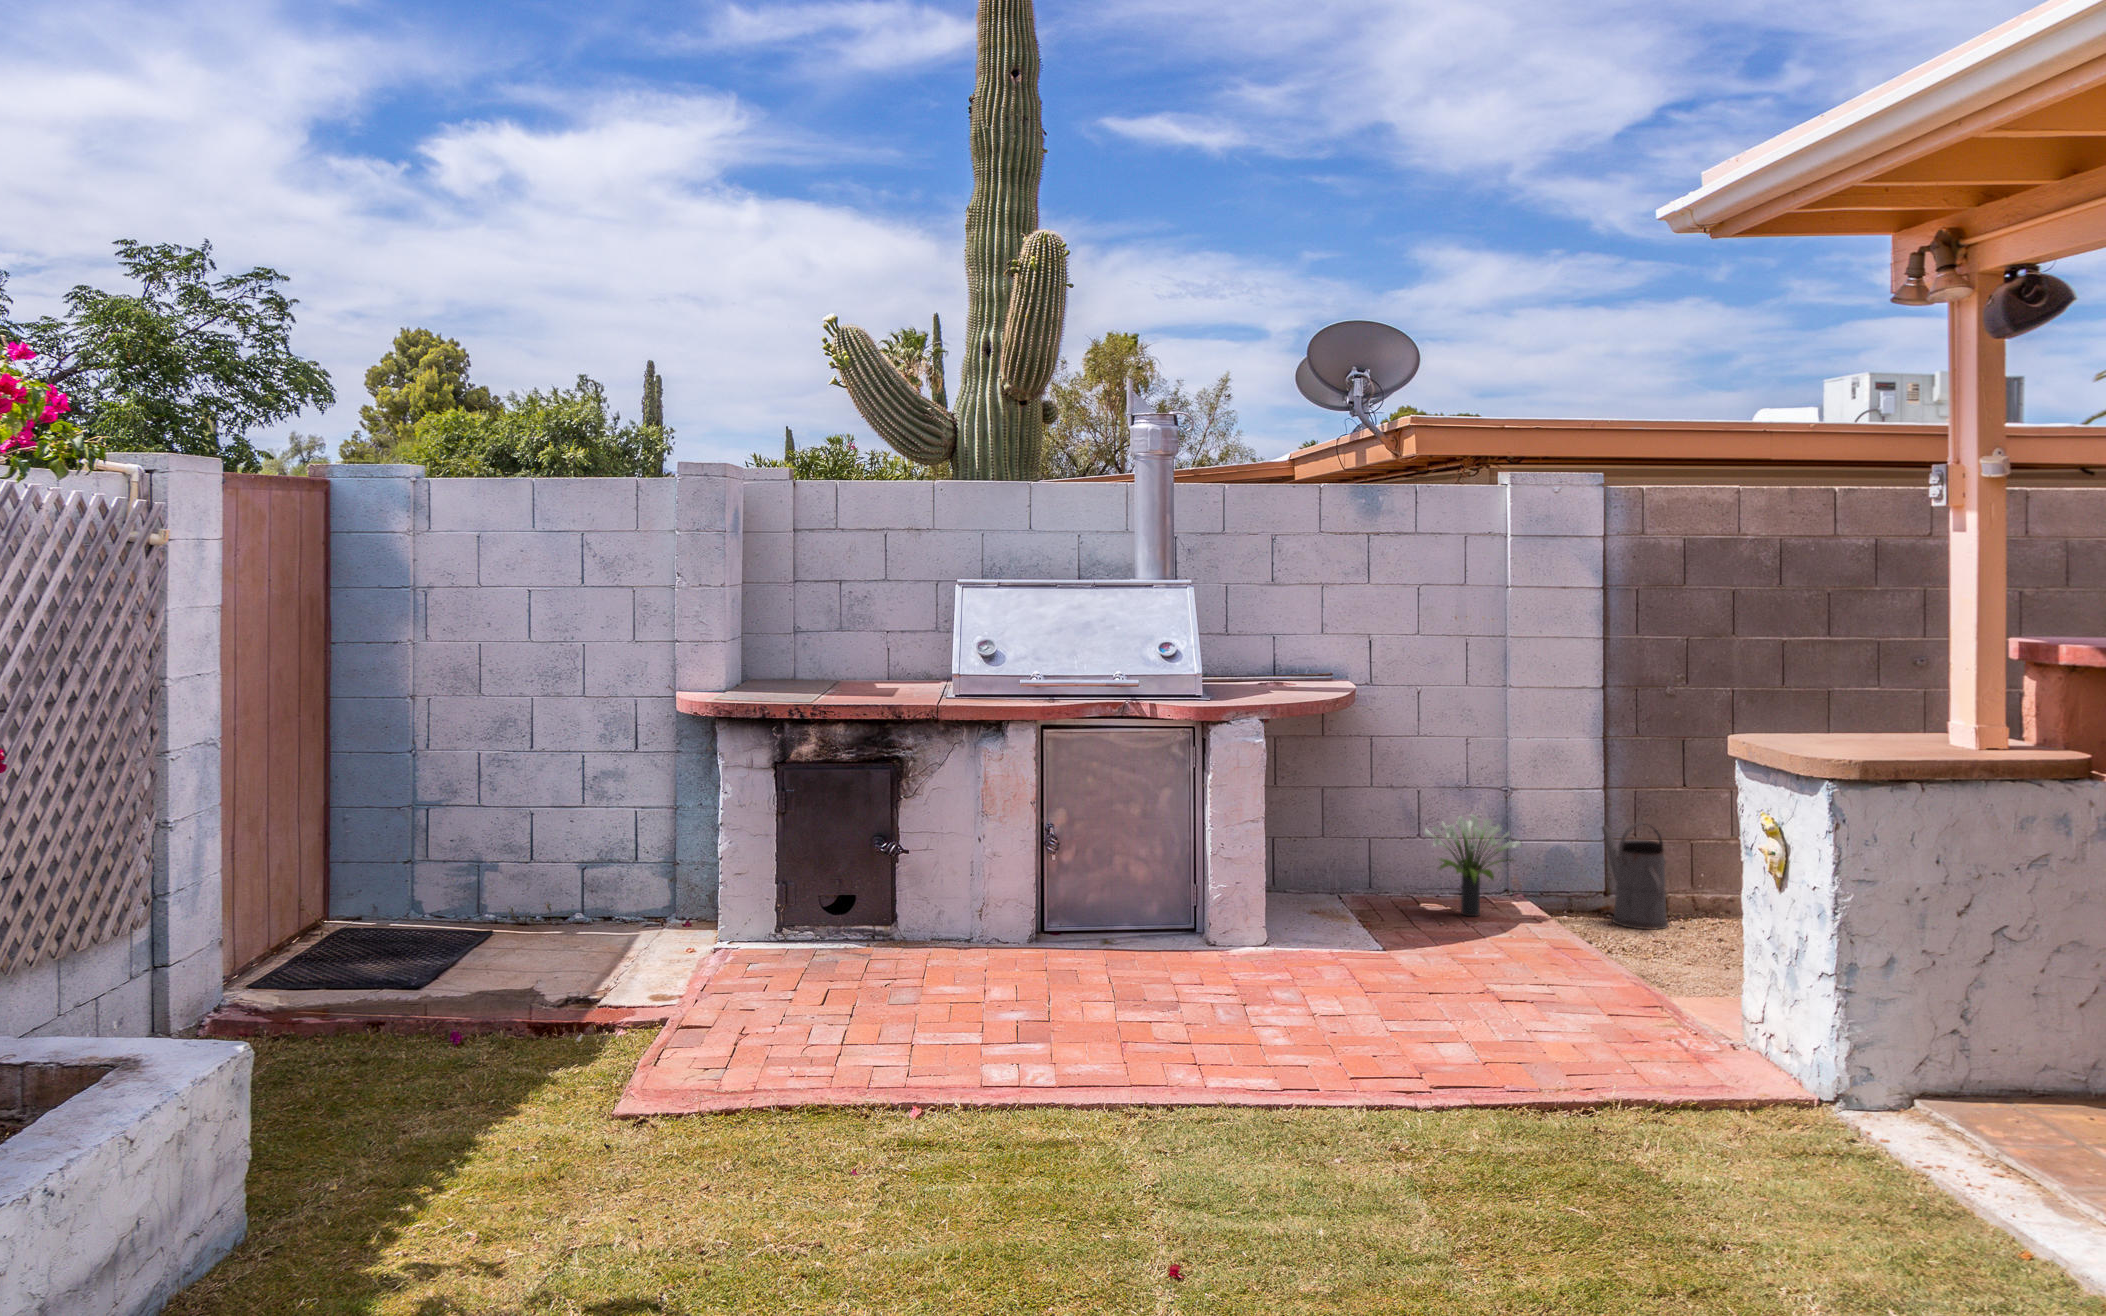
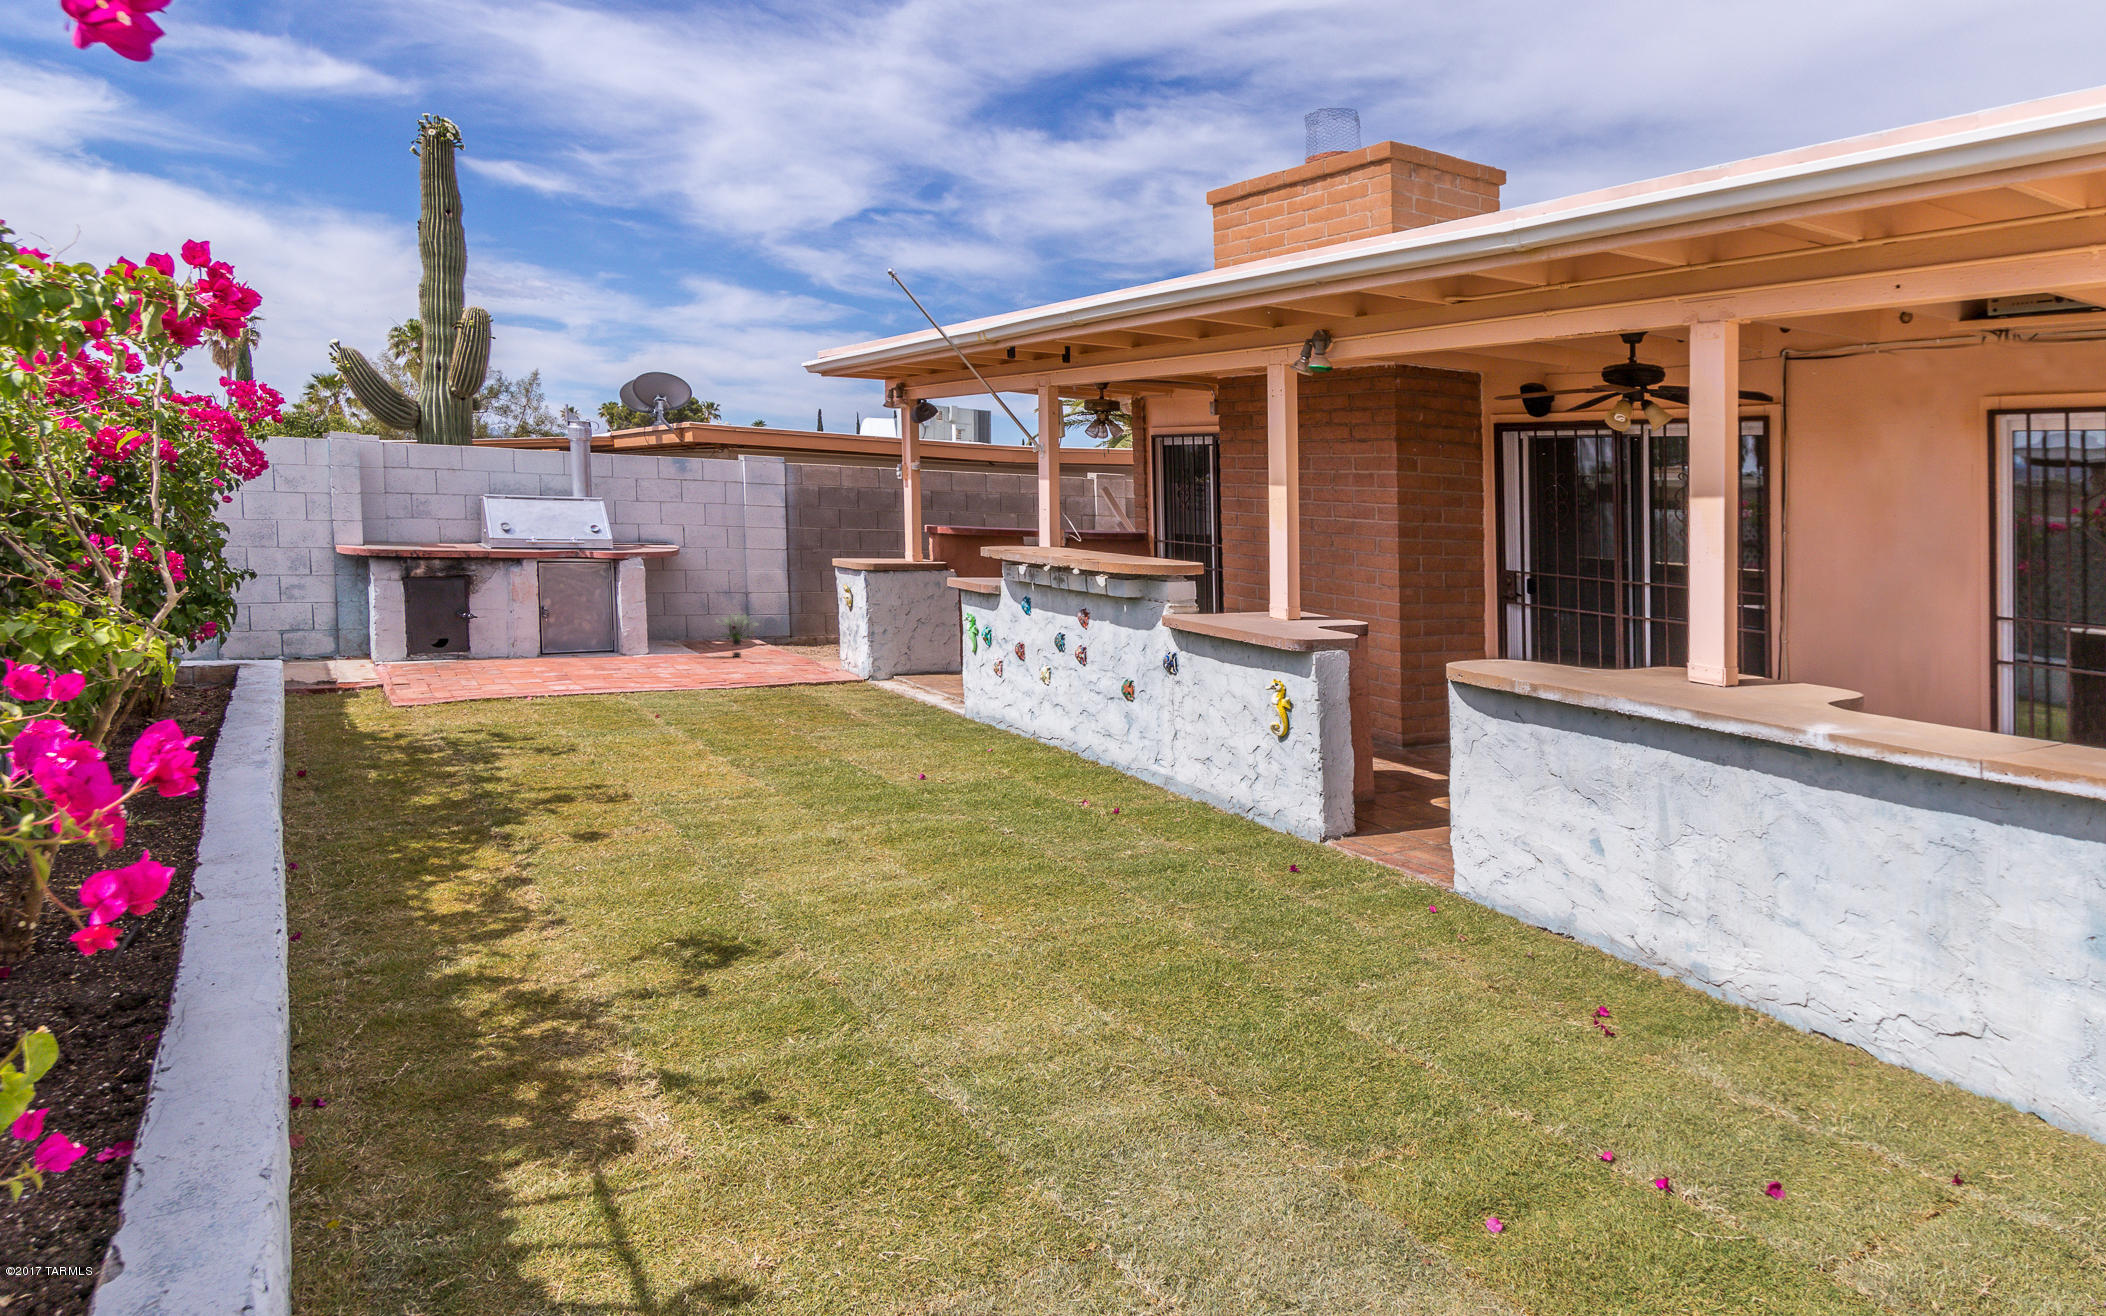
watering can: present [1602,822,1669,929] -> none [794,613,820,657]

